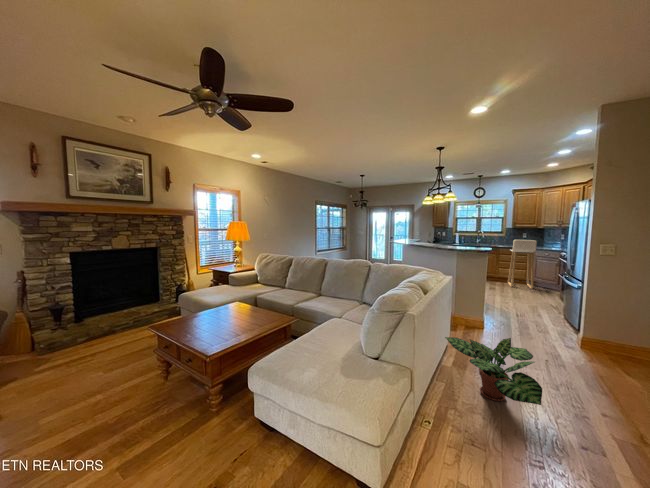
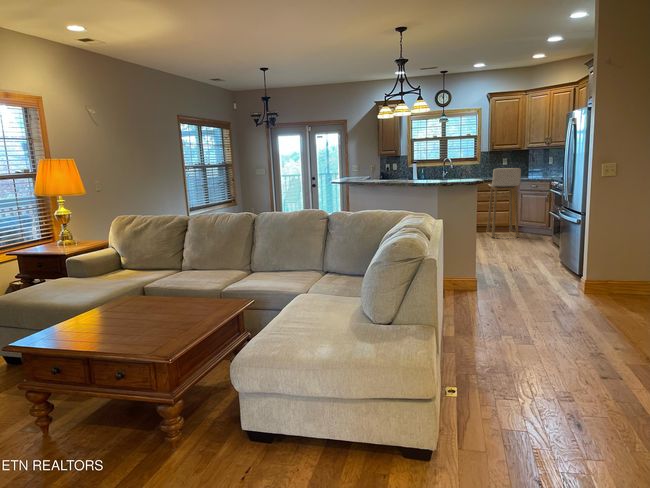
potted plant: present [445,337,542,405] -> none [459,279,573,357]

